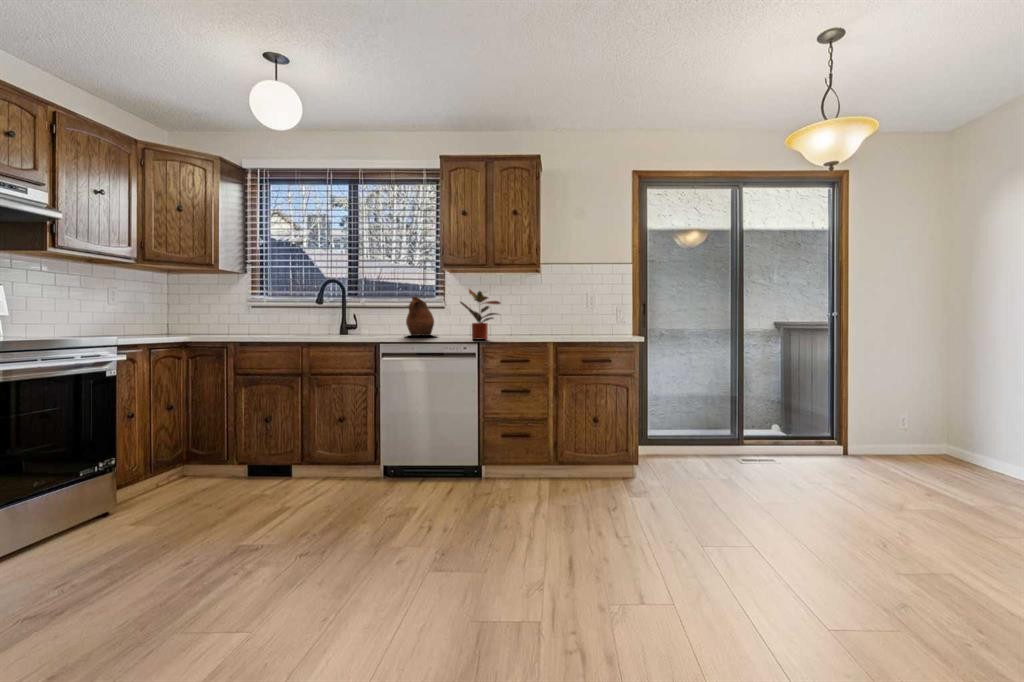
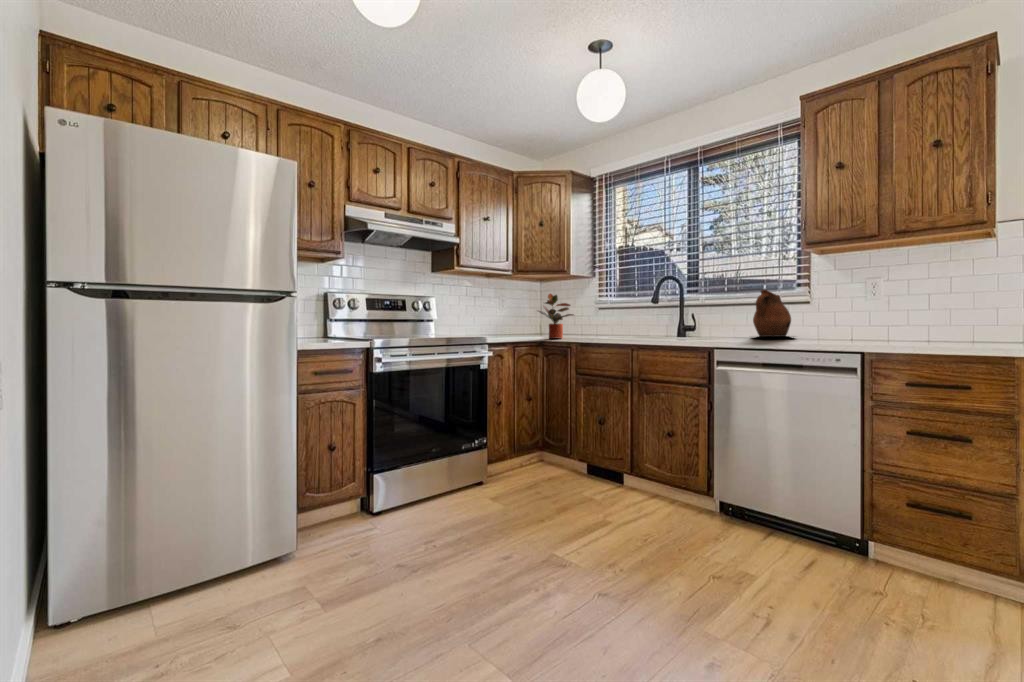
potted plant: present [460,290,500,340] -> present [539,294,574,339]

